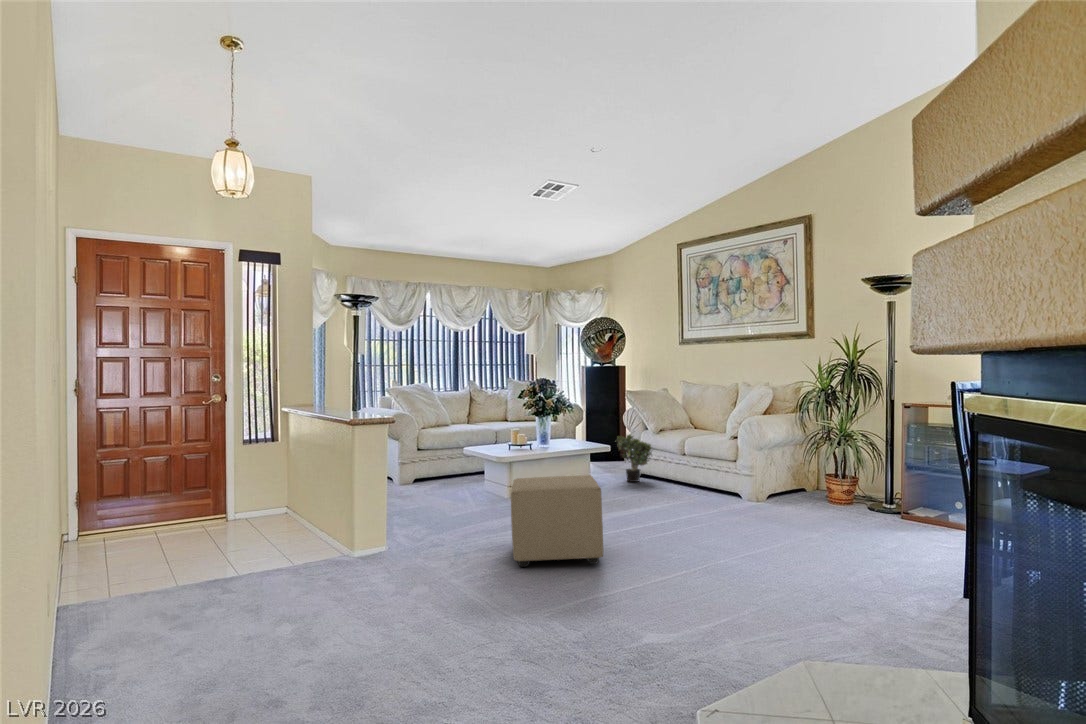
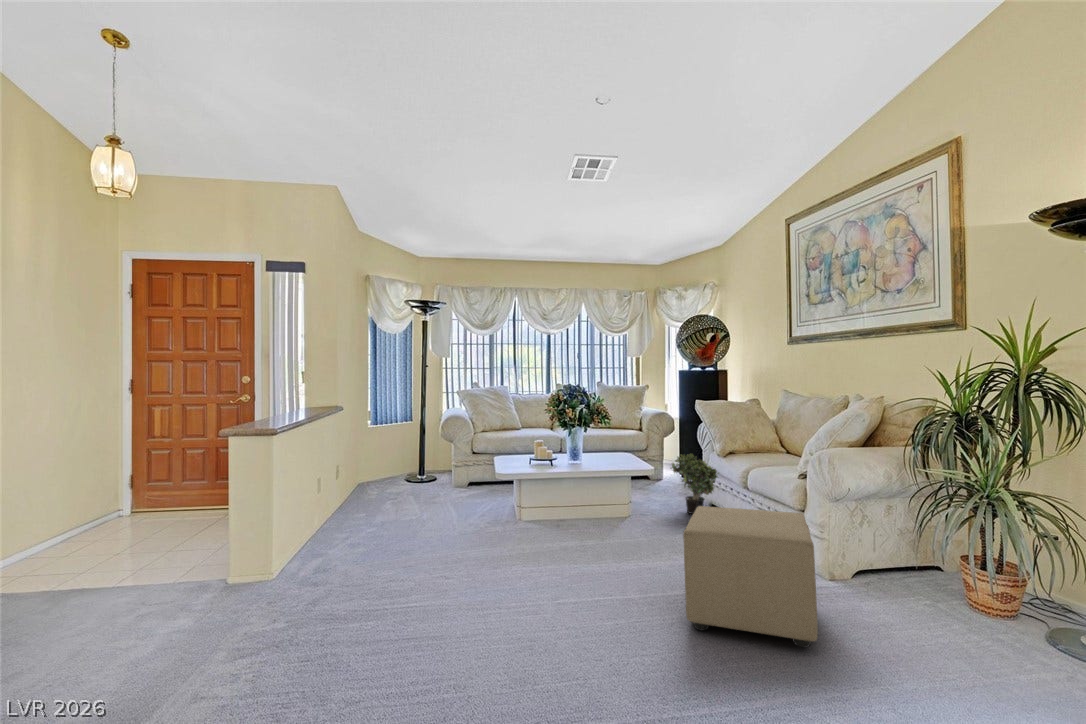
ottoman: present [511,475,603,567] -> present [683,506,818,647]

